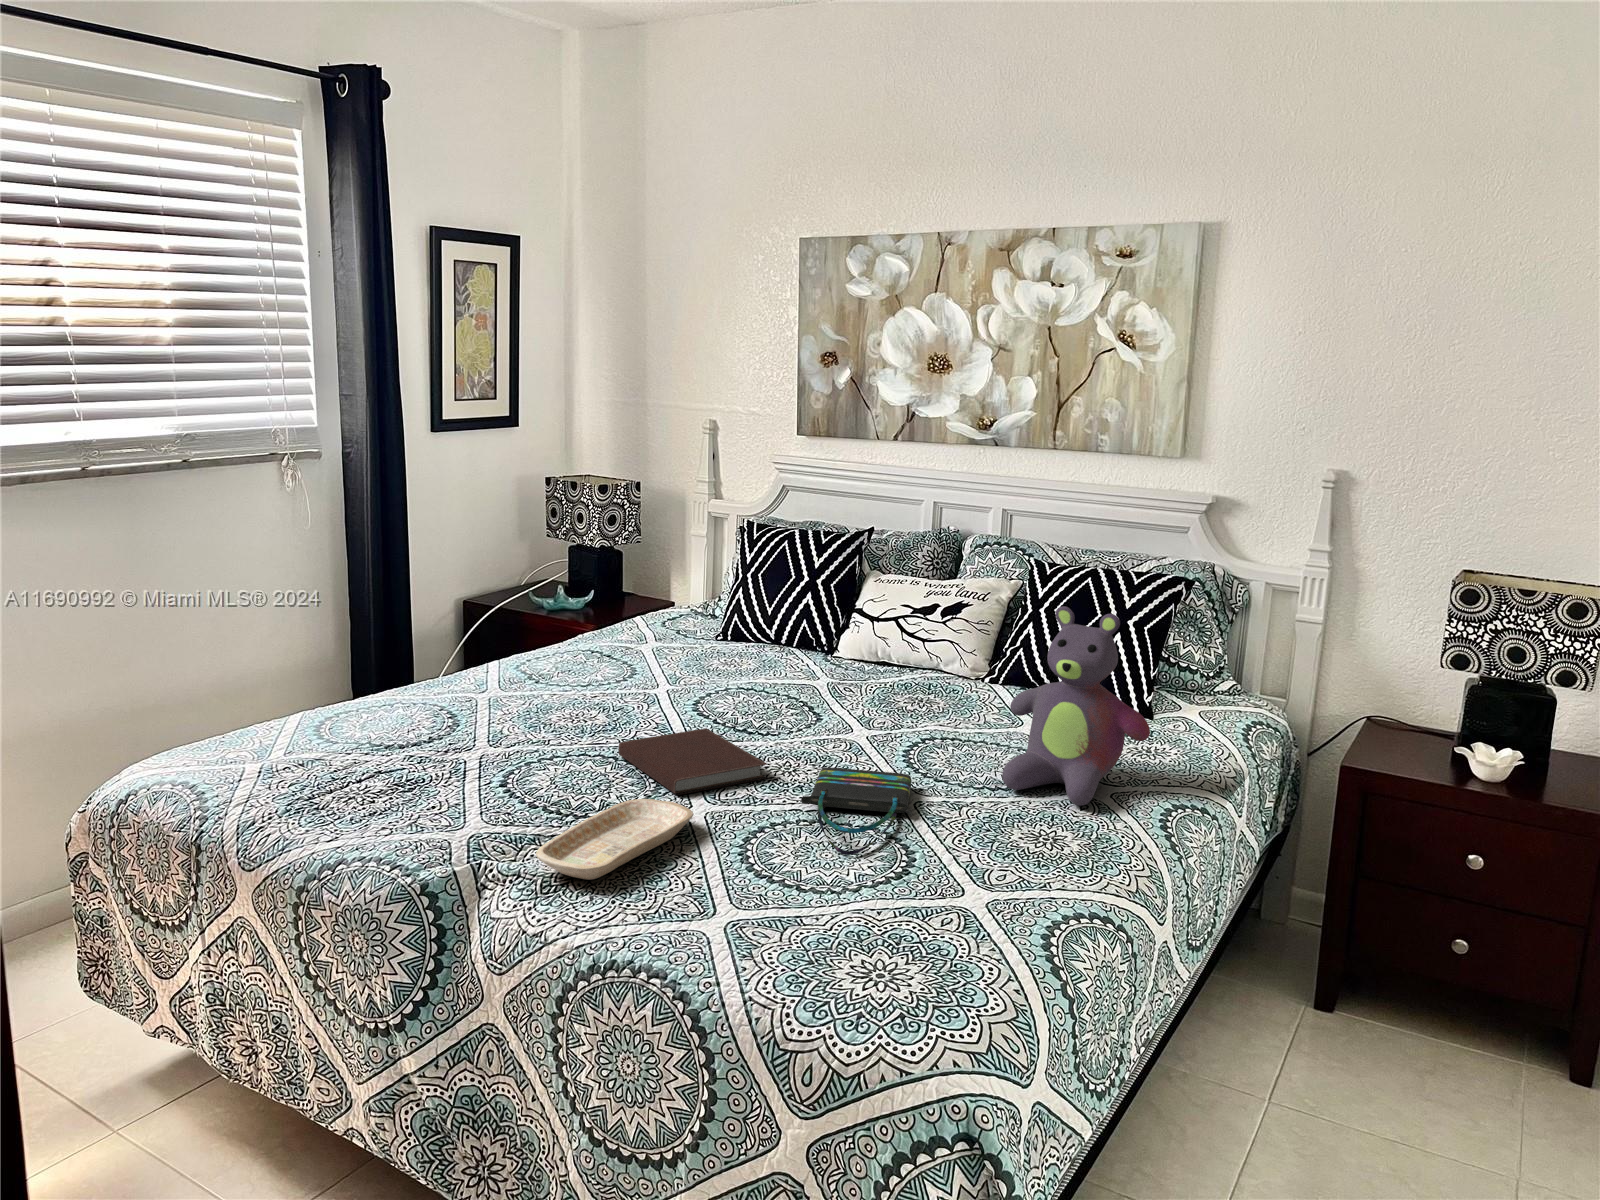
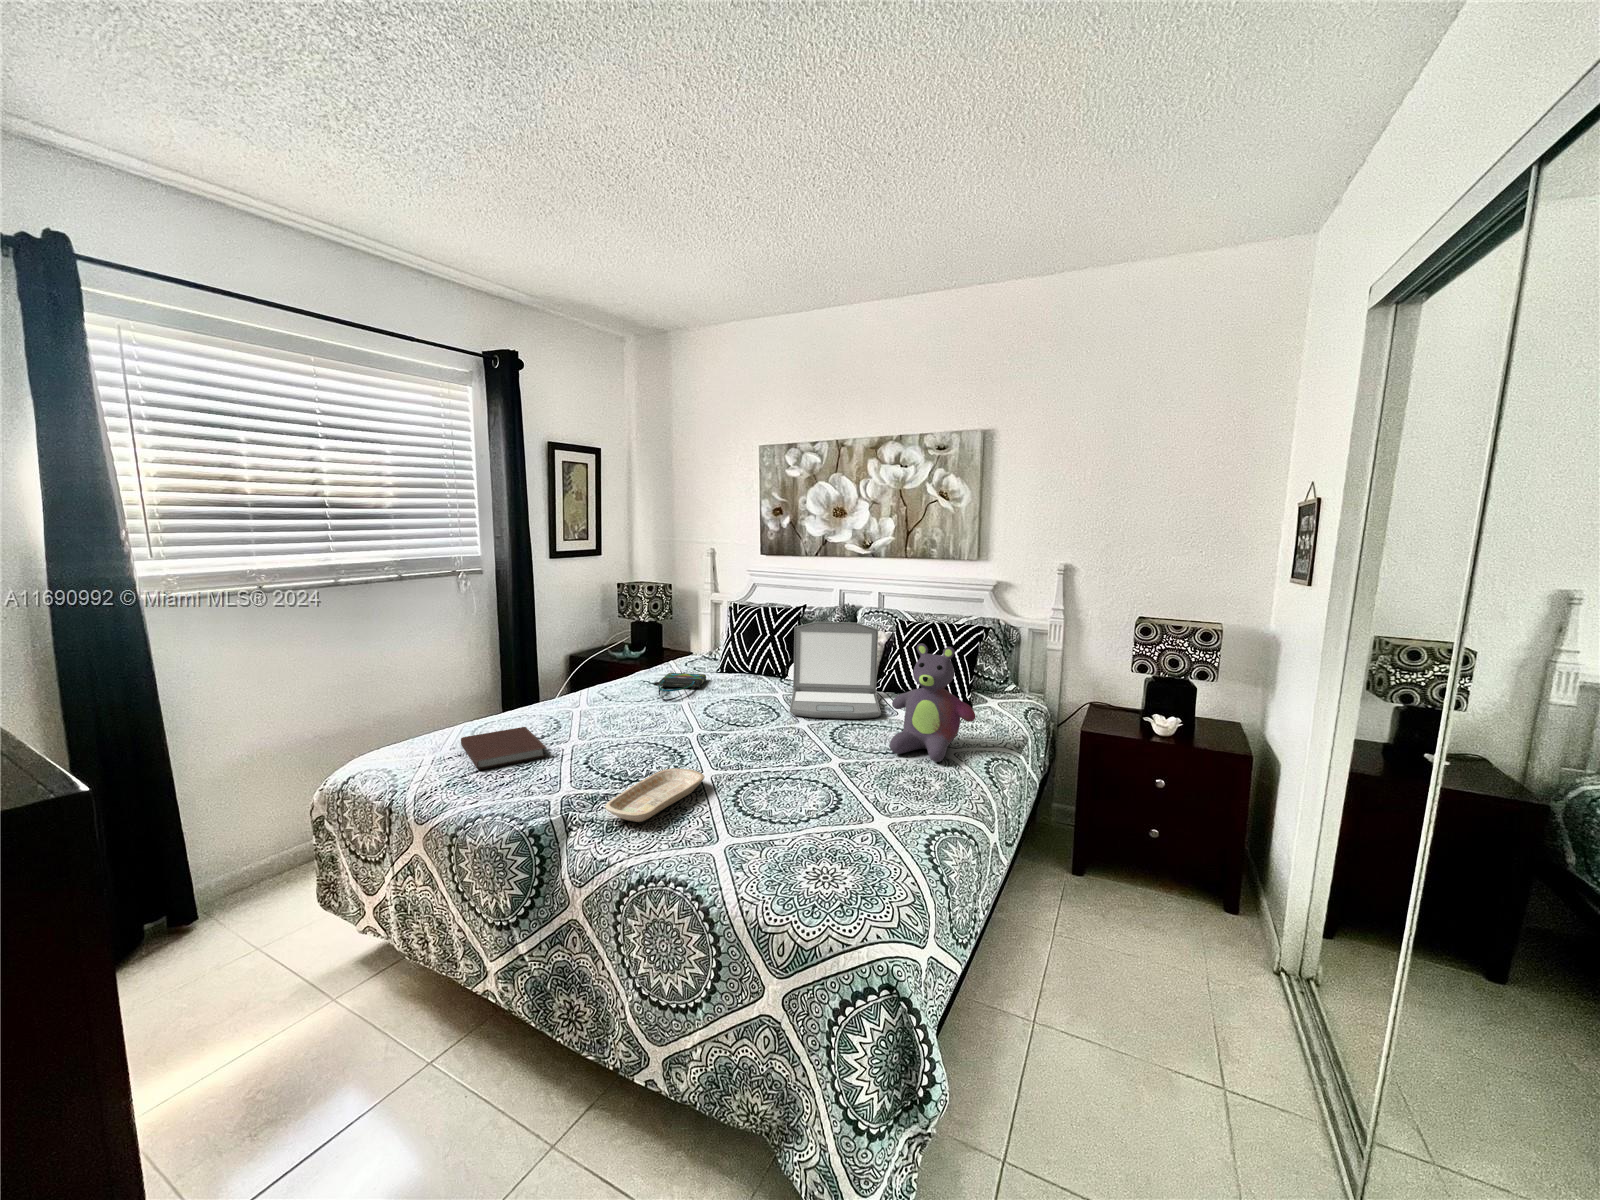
laptop: none [837,561,995,729] -> present [790,622,881,719]
notebook: present [619,728,767,795] -> present [461,727,547,770]
tote bag: present [801,767,912,855] -> present [654,673,706,701]

